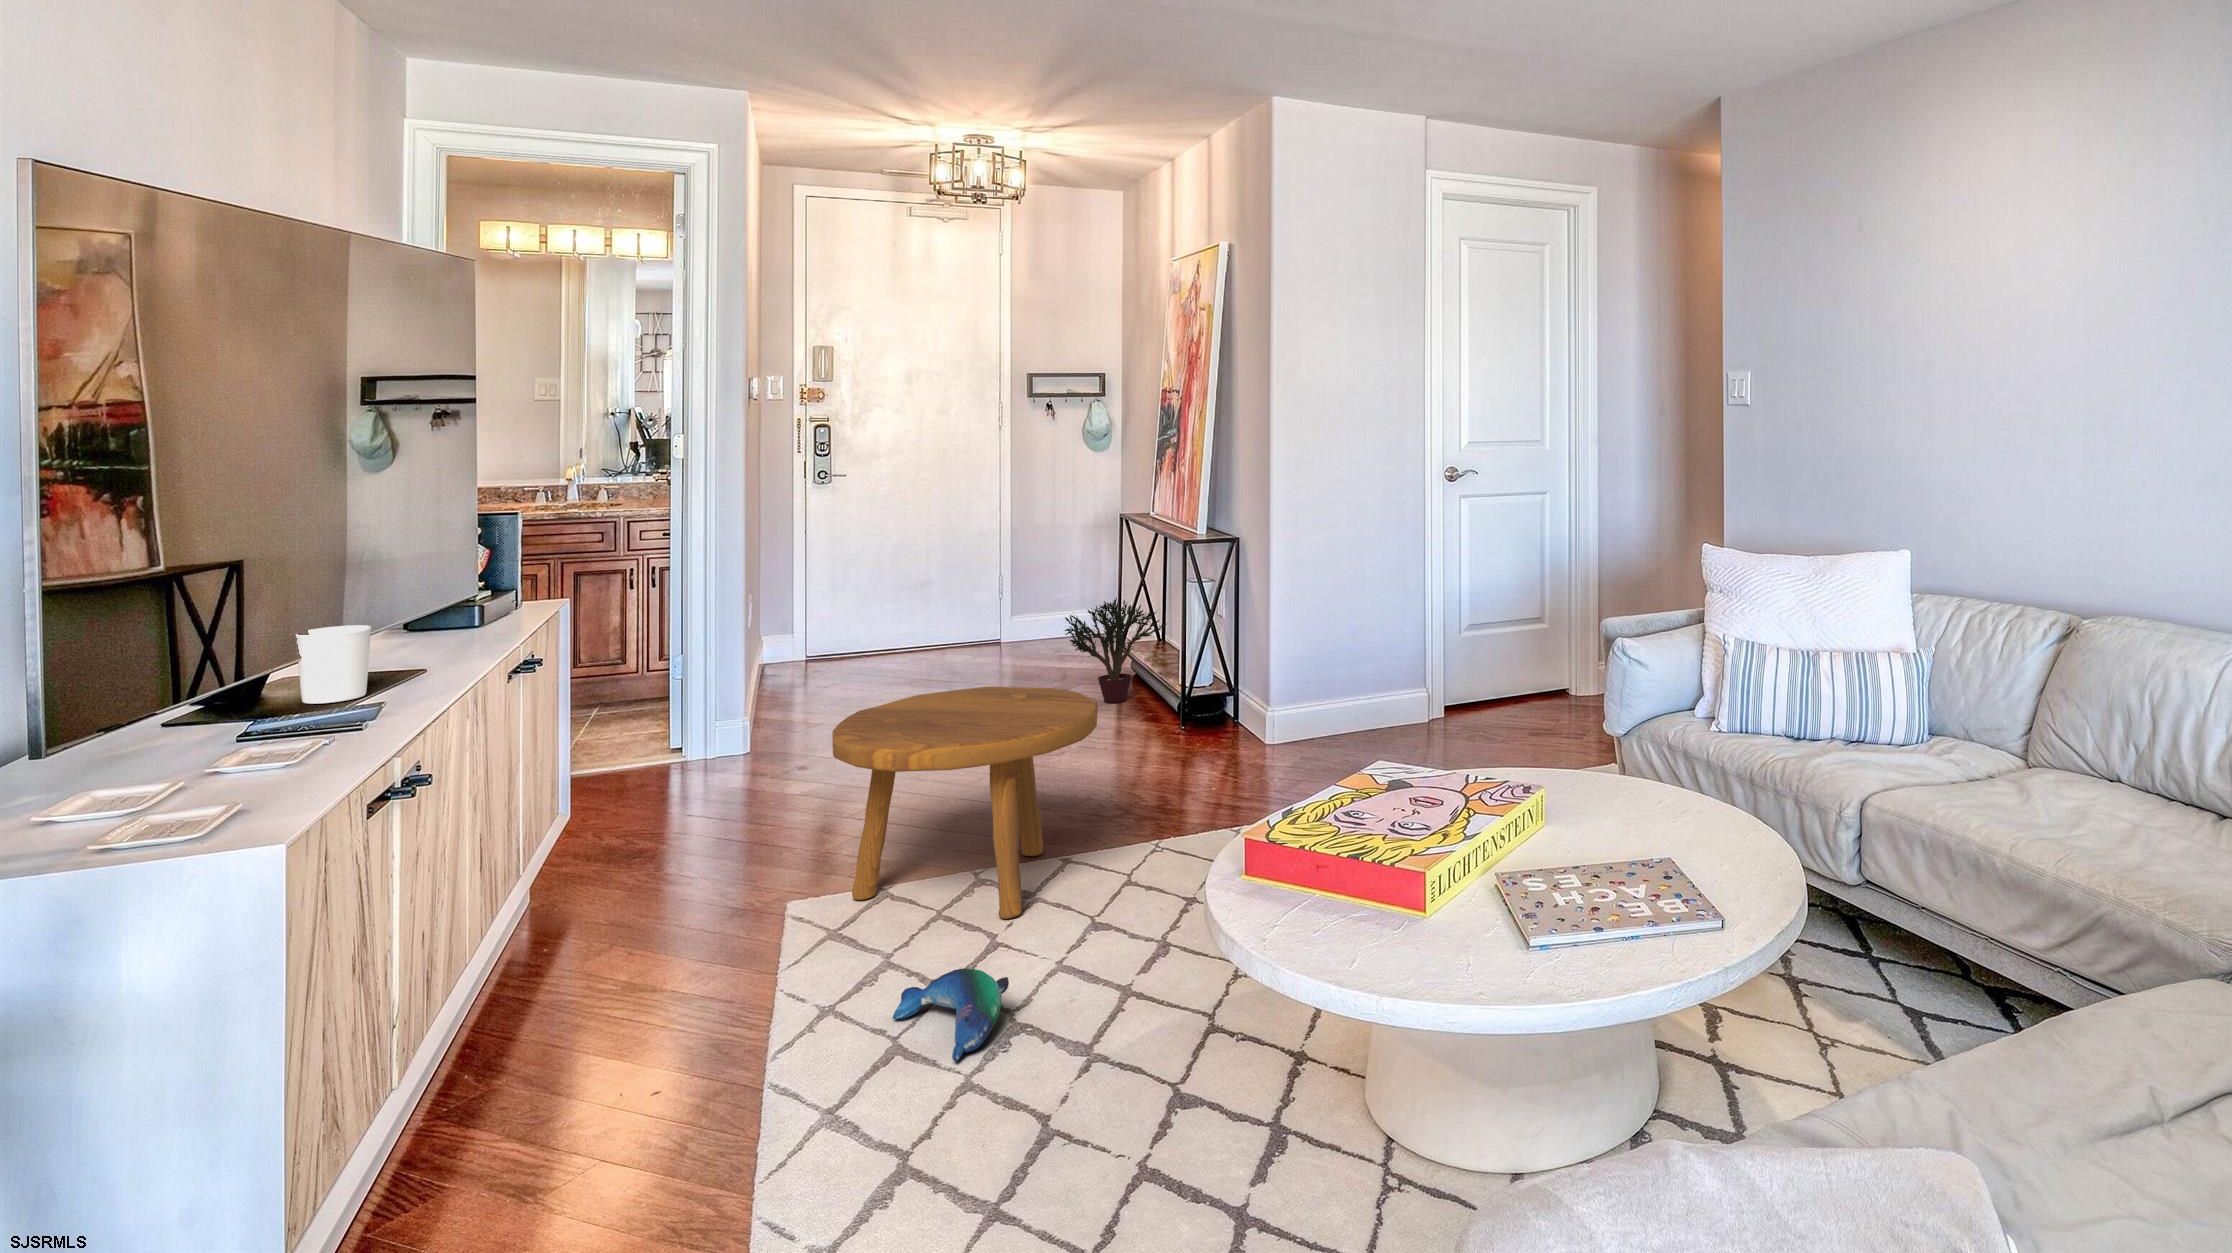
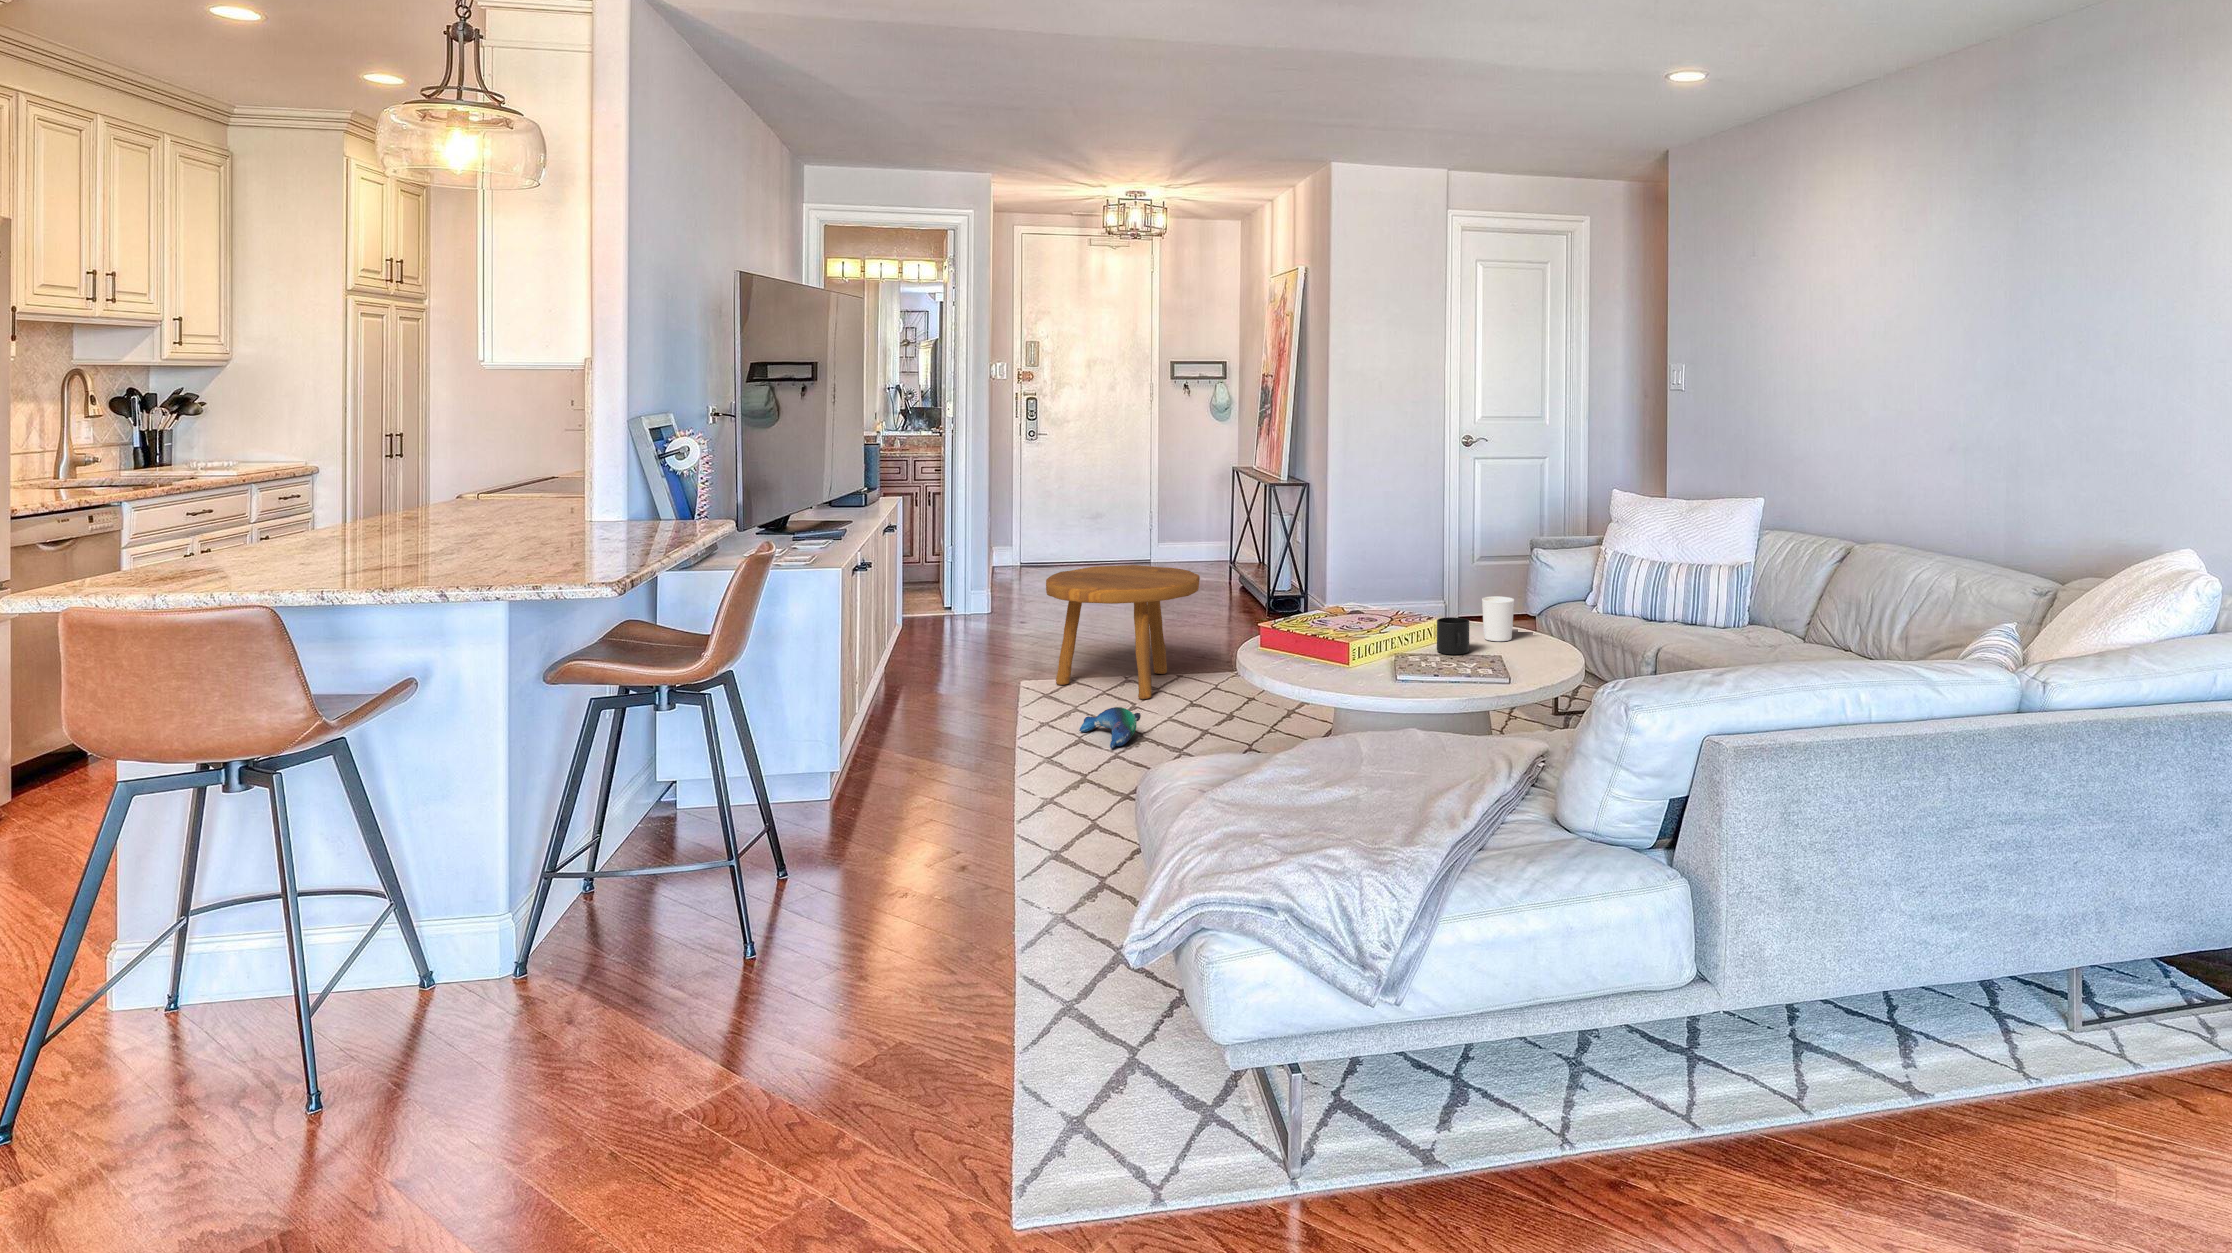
potted plant: present [1064,598,1166,703] -> none [1190,526,1262,602]
candle holder: present [296,625,371,704] -> present [1482,596,1514,641]
mug: none [1560,795,1616,865] -> present [1437,617,1469,654]

